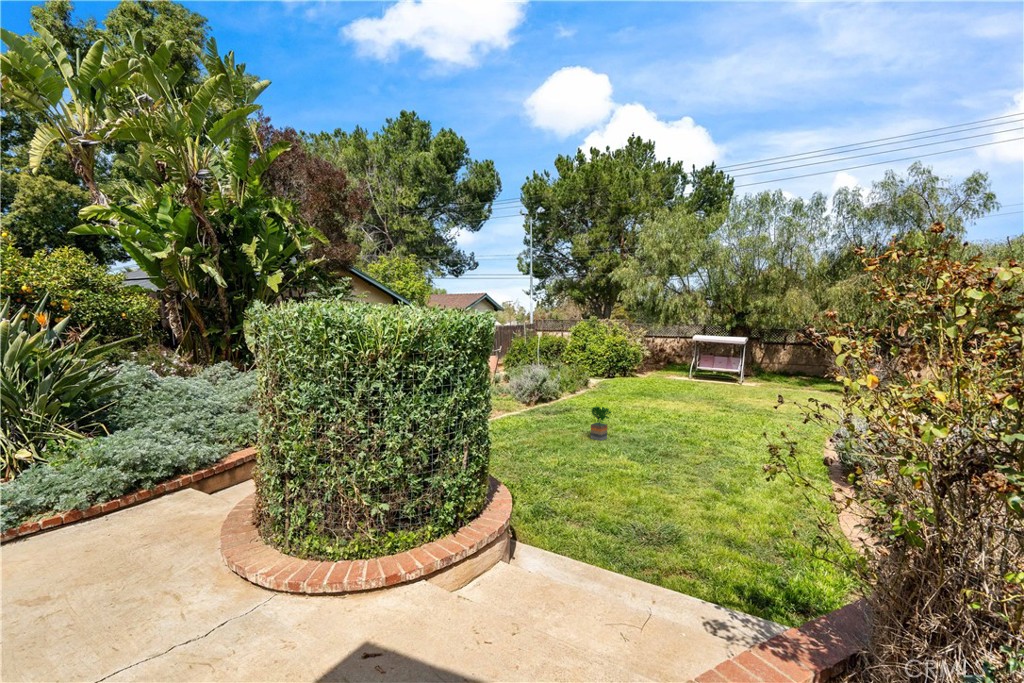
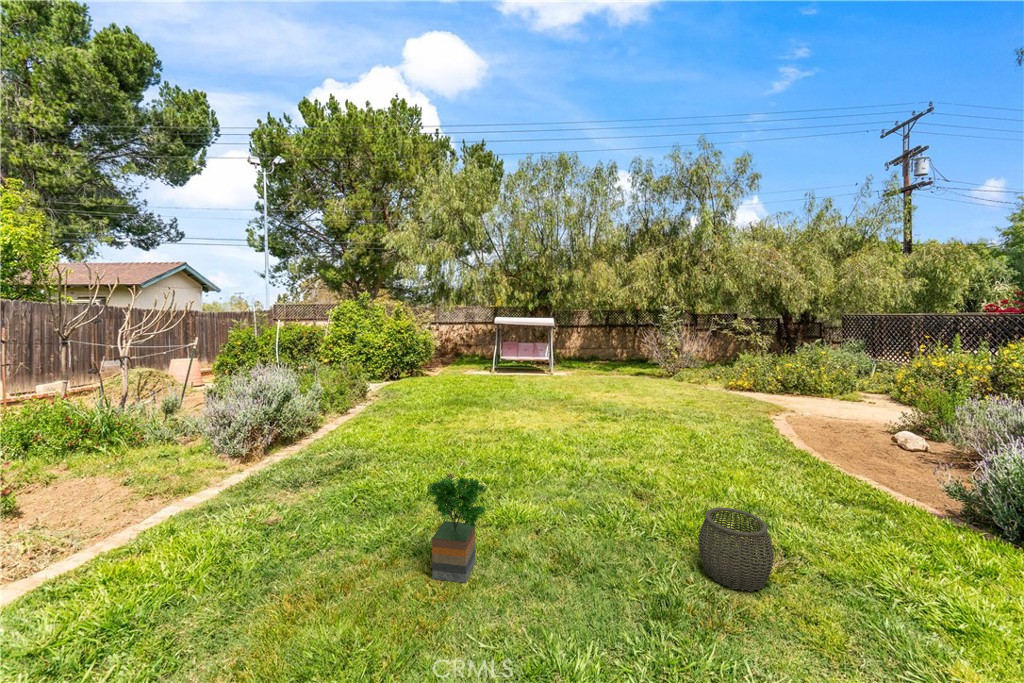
woven basket: none [688,431,716,459] -> present [698,508,774,591]

